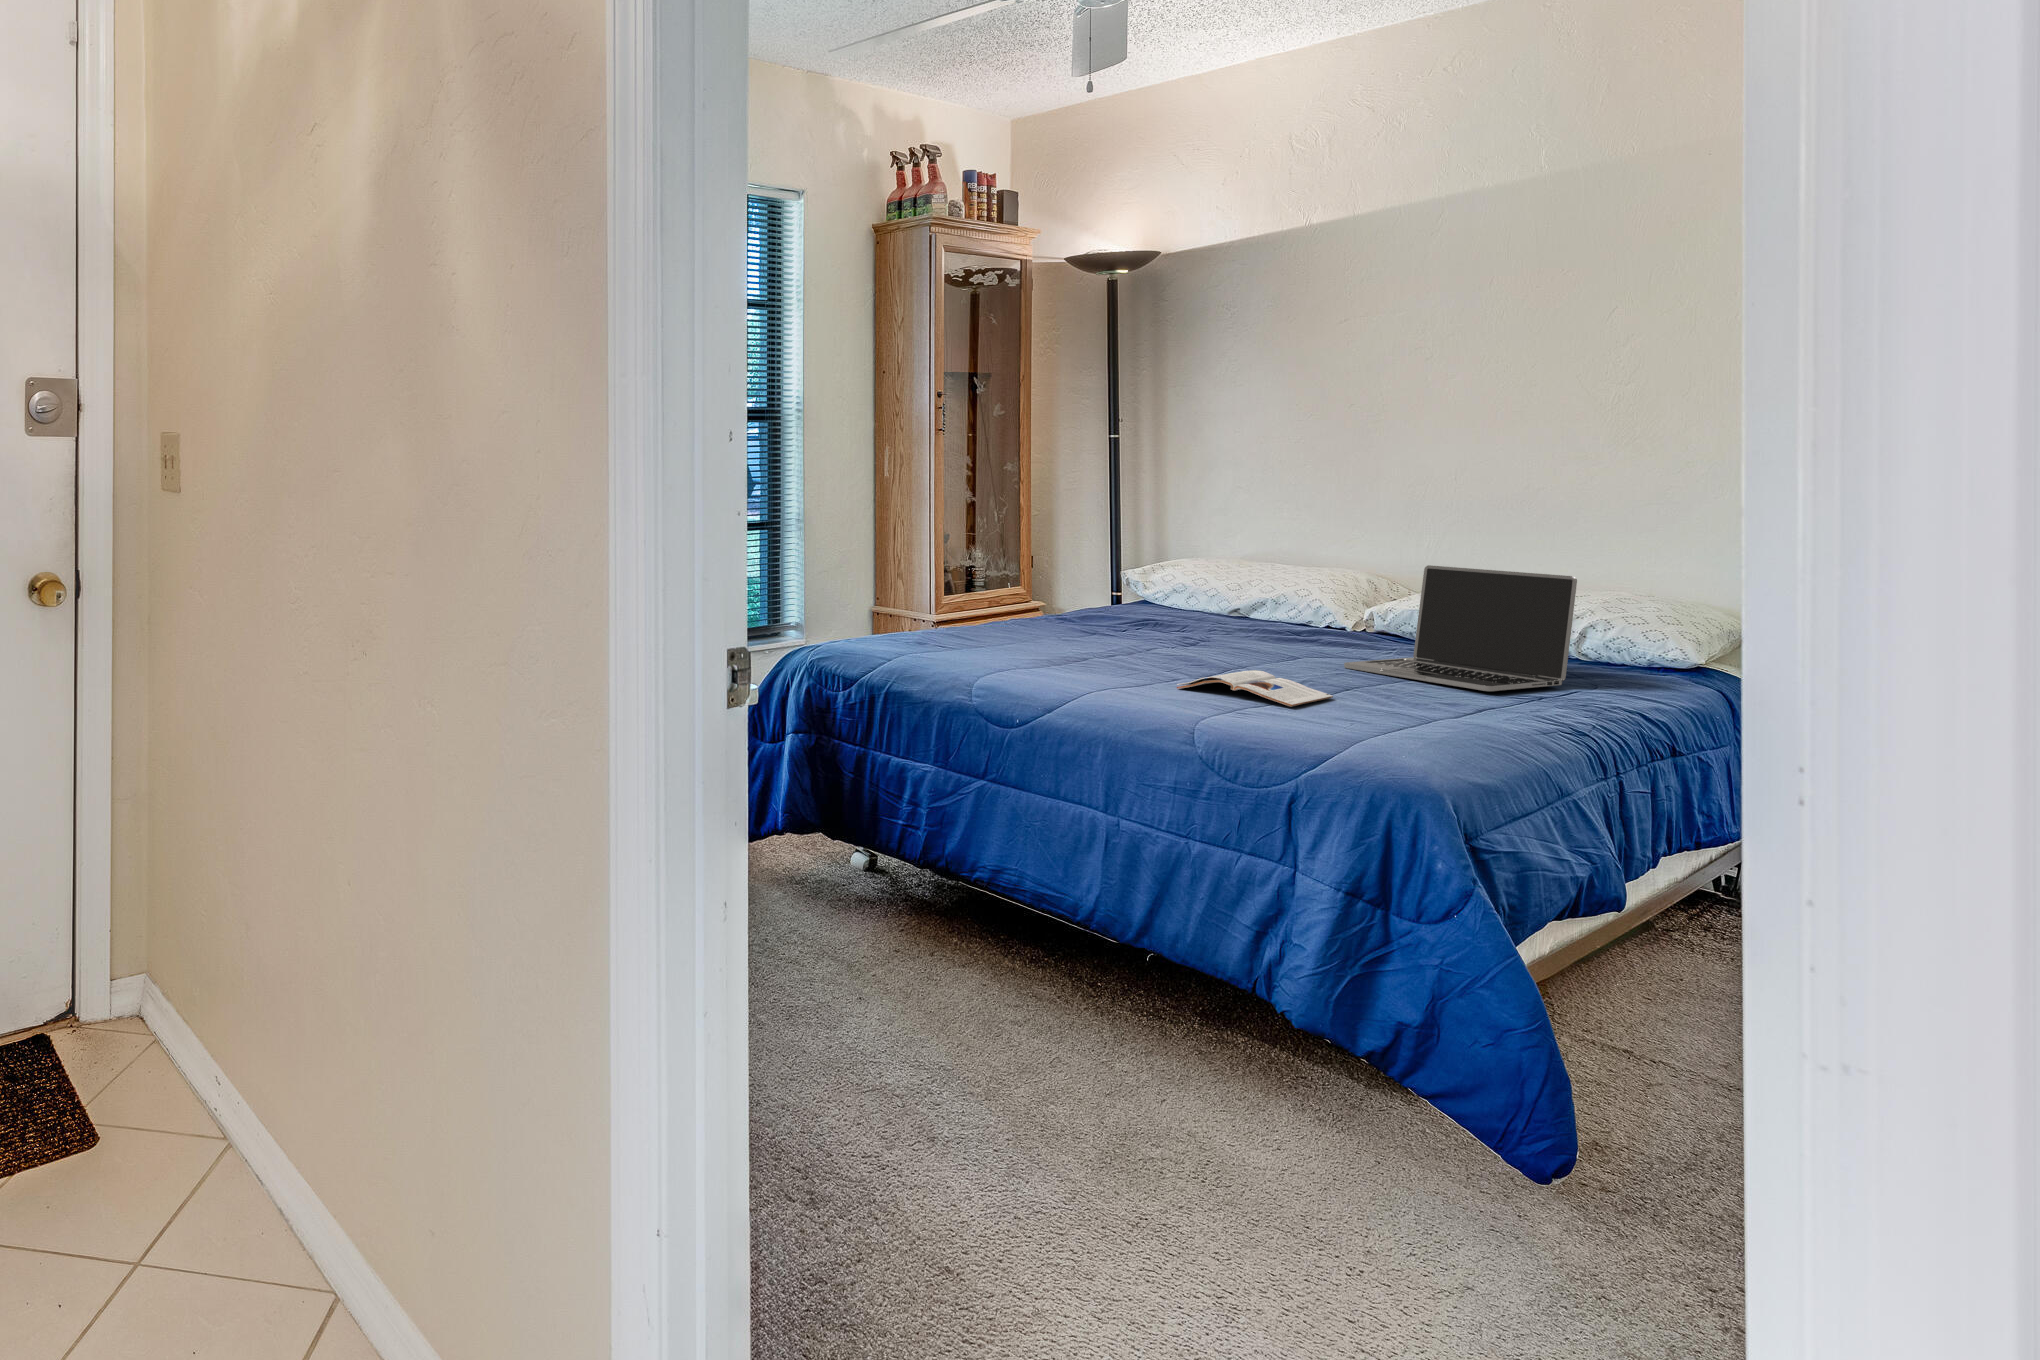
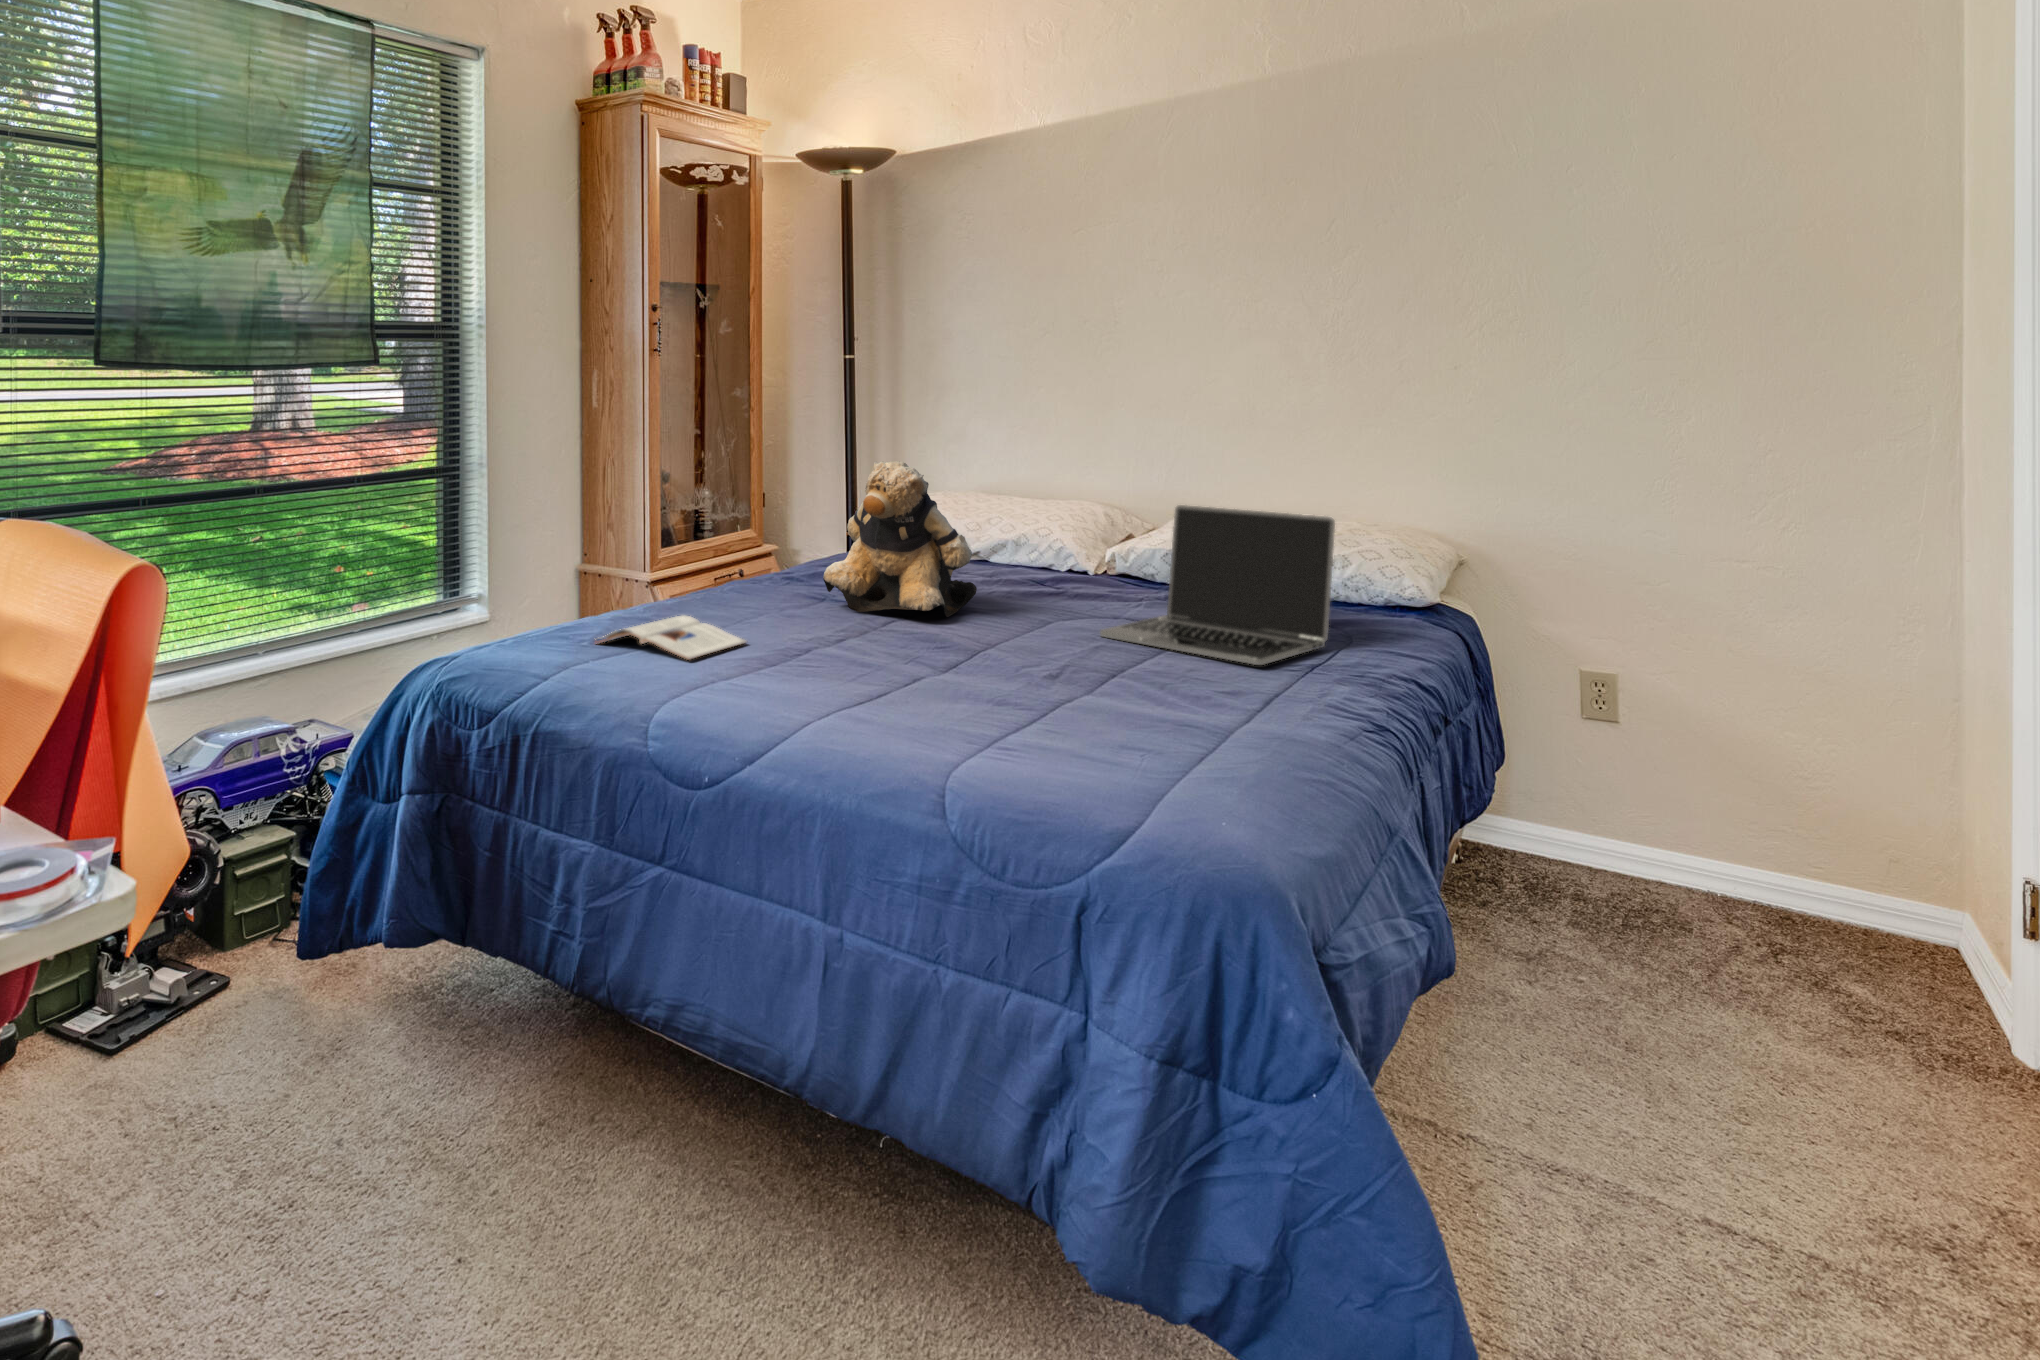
teddy bear: none [1095,521,1232,648] -> present [823,461,977,617]
magazine: present [1177,670,1333,707] -> present [599,615,746,660]

